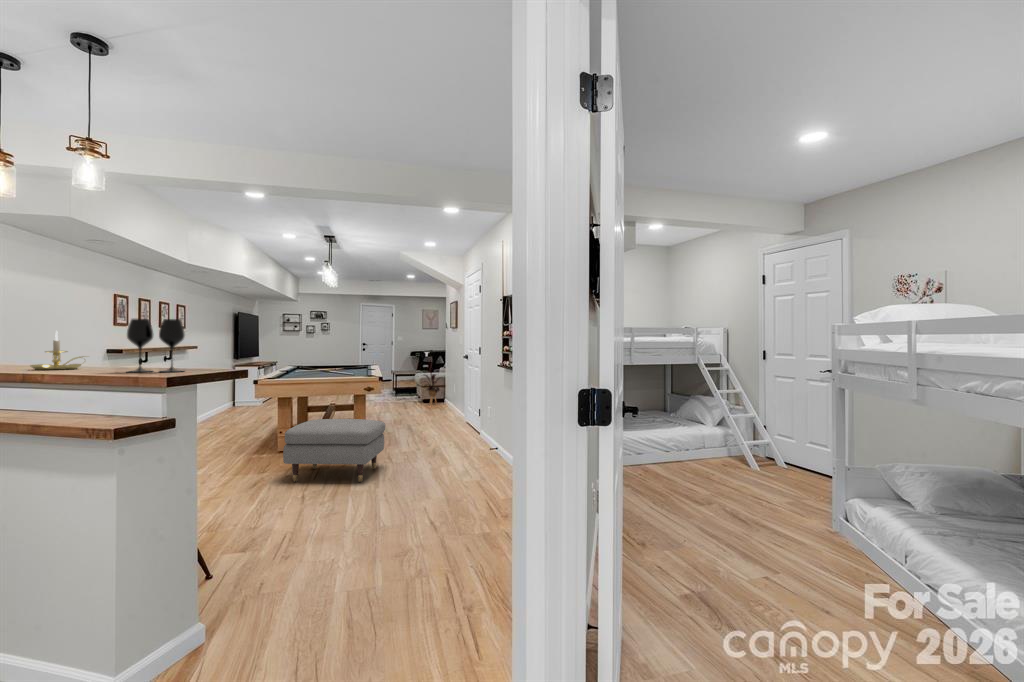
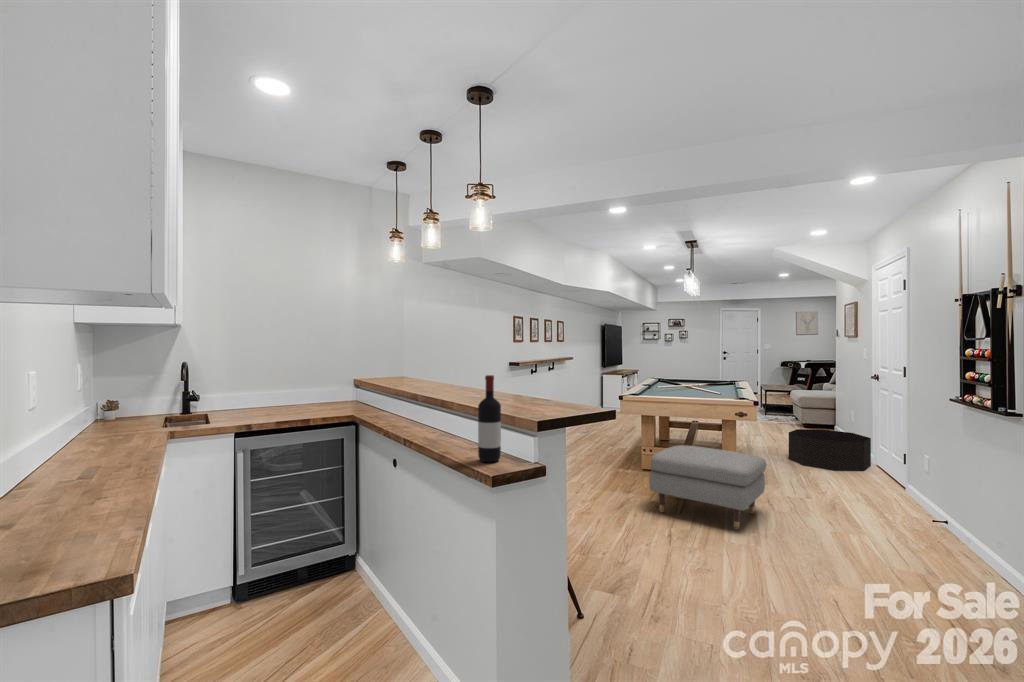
wine glass: present [127,319,185,372] -> none [508,352,558,409]
candle holder: present [30,331,84,370] -> none [446,360,485,396]
wine bottle: none [92,337,121,422] -> present [478,375,501,462]
house plant: present [424,369,441,406] -> none [797,384,835,433]
basket: none [408,401,464,431] -> present [789,429,871,471]

